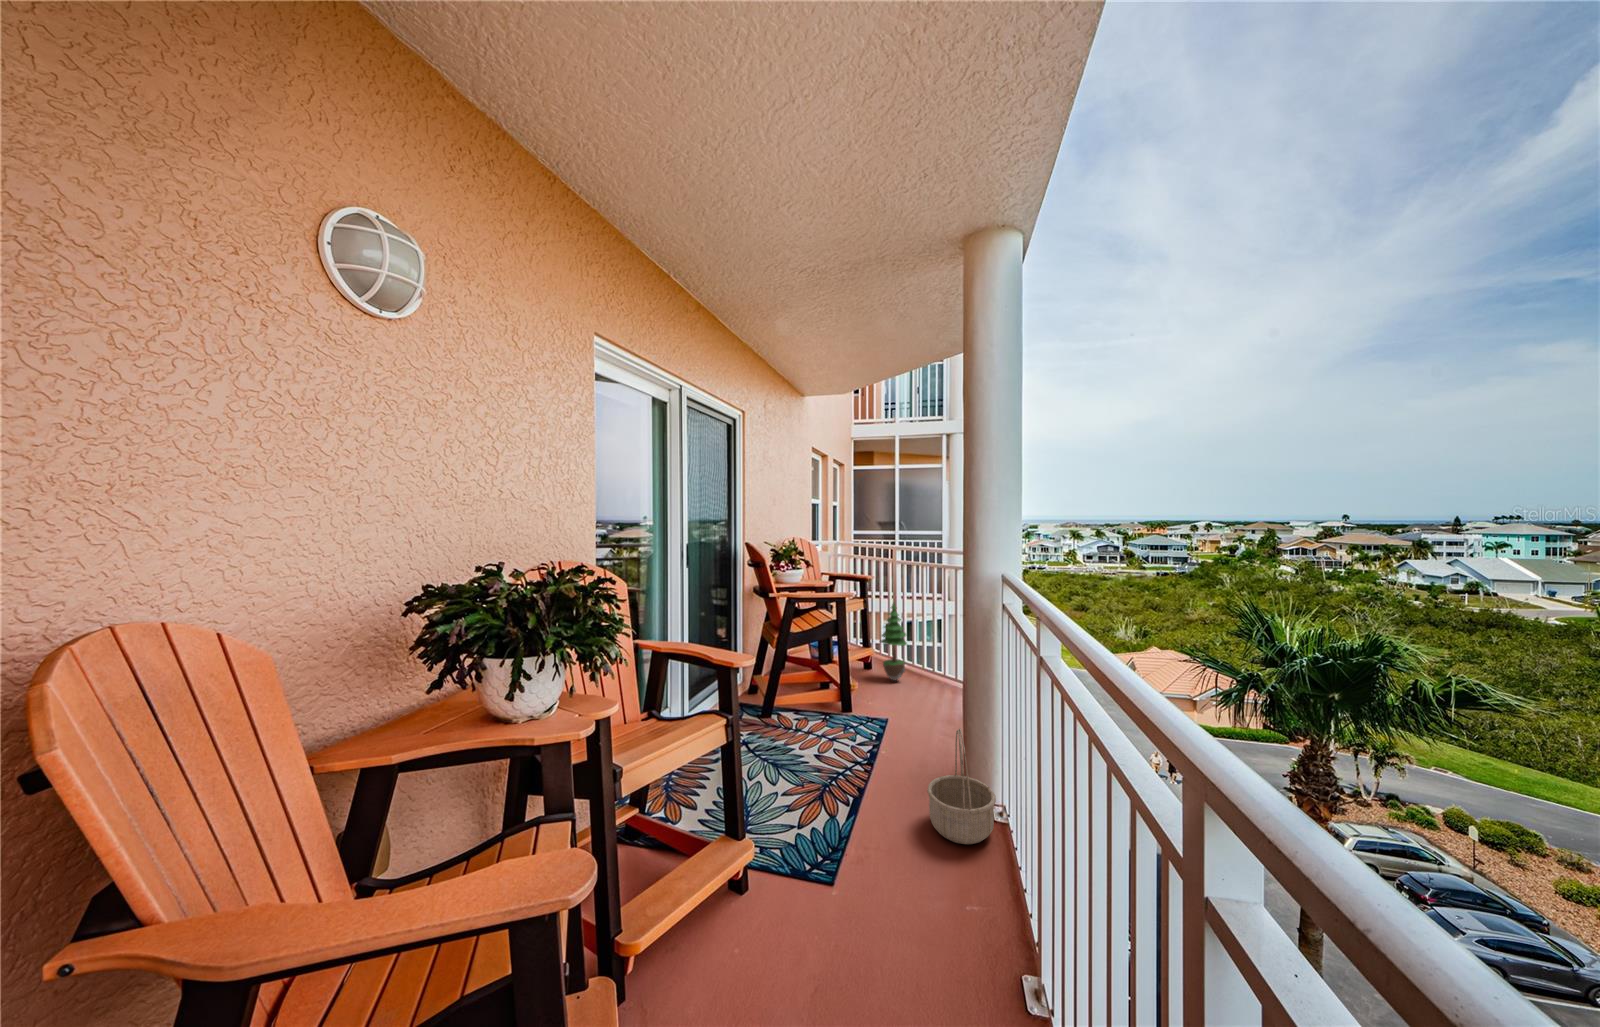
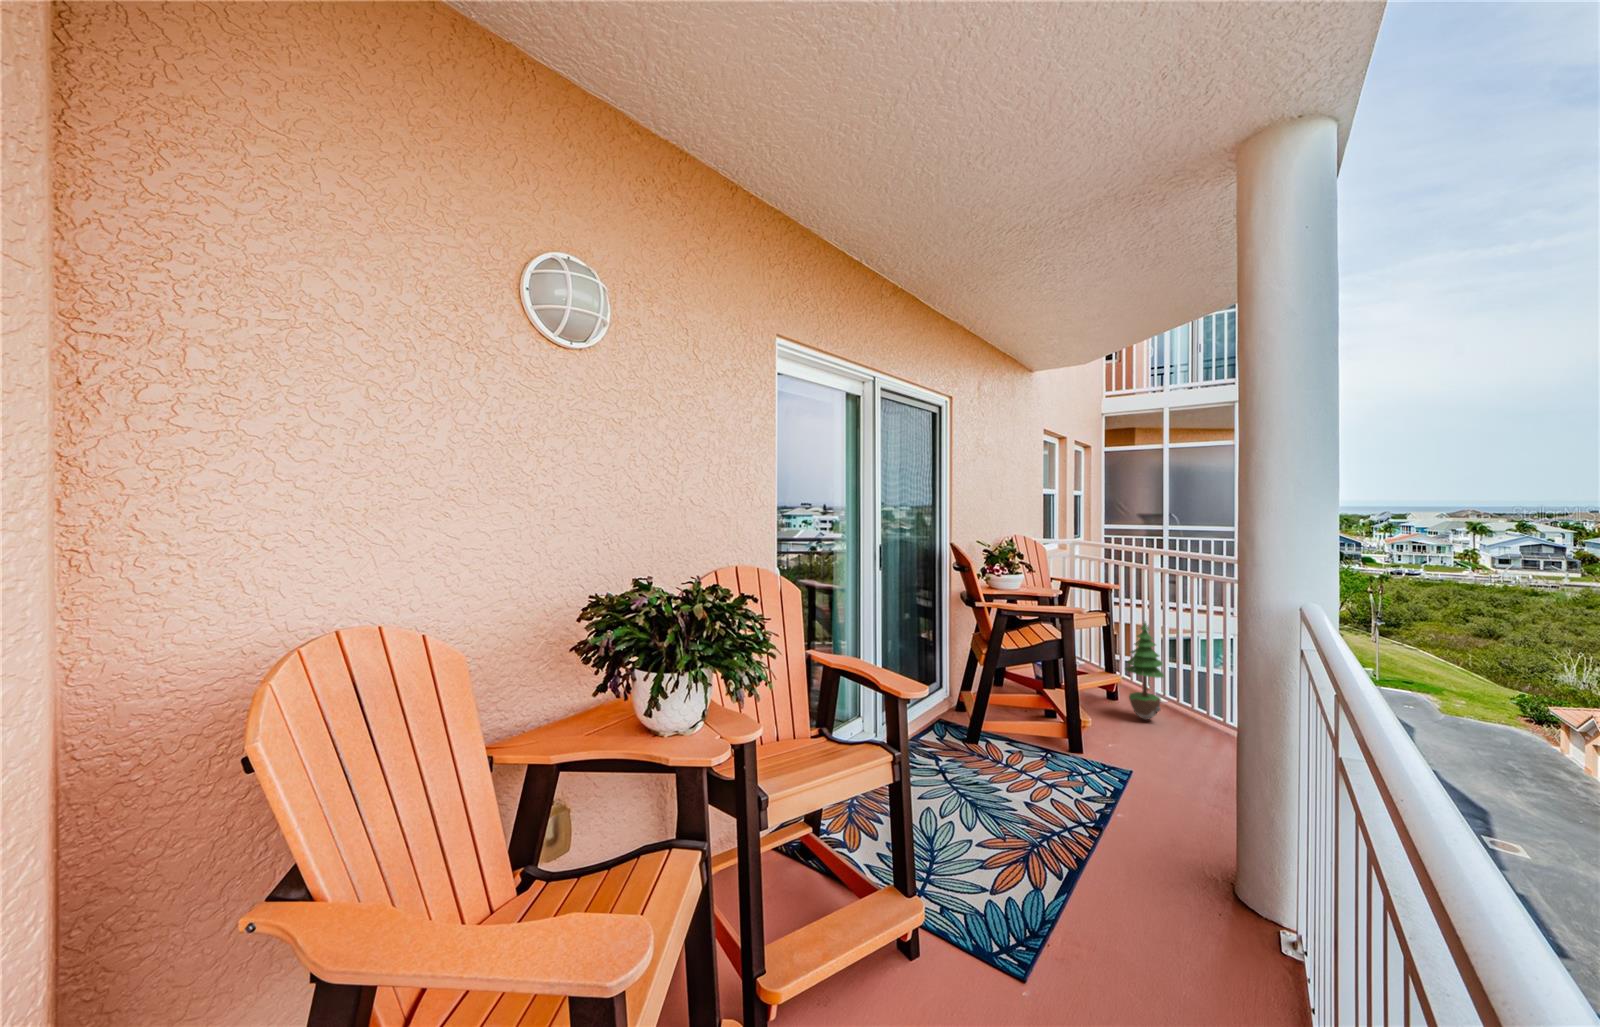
basket: present [927,728,996,844] -> none [1170,812,1280,976]

